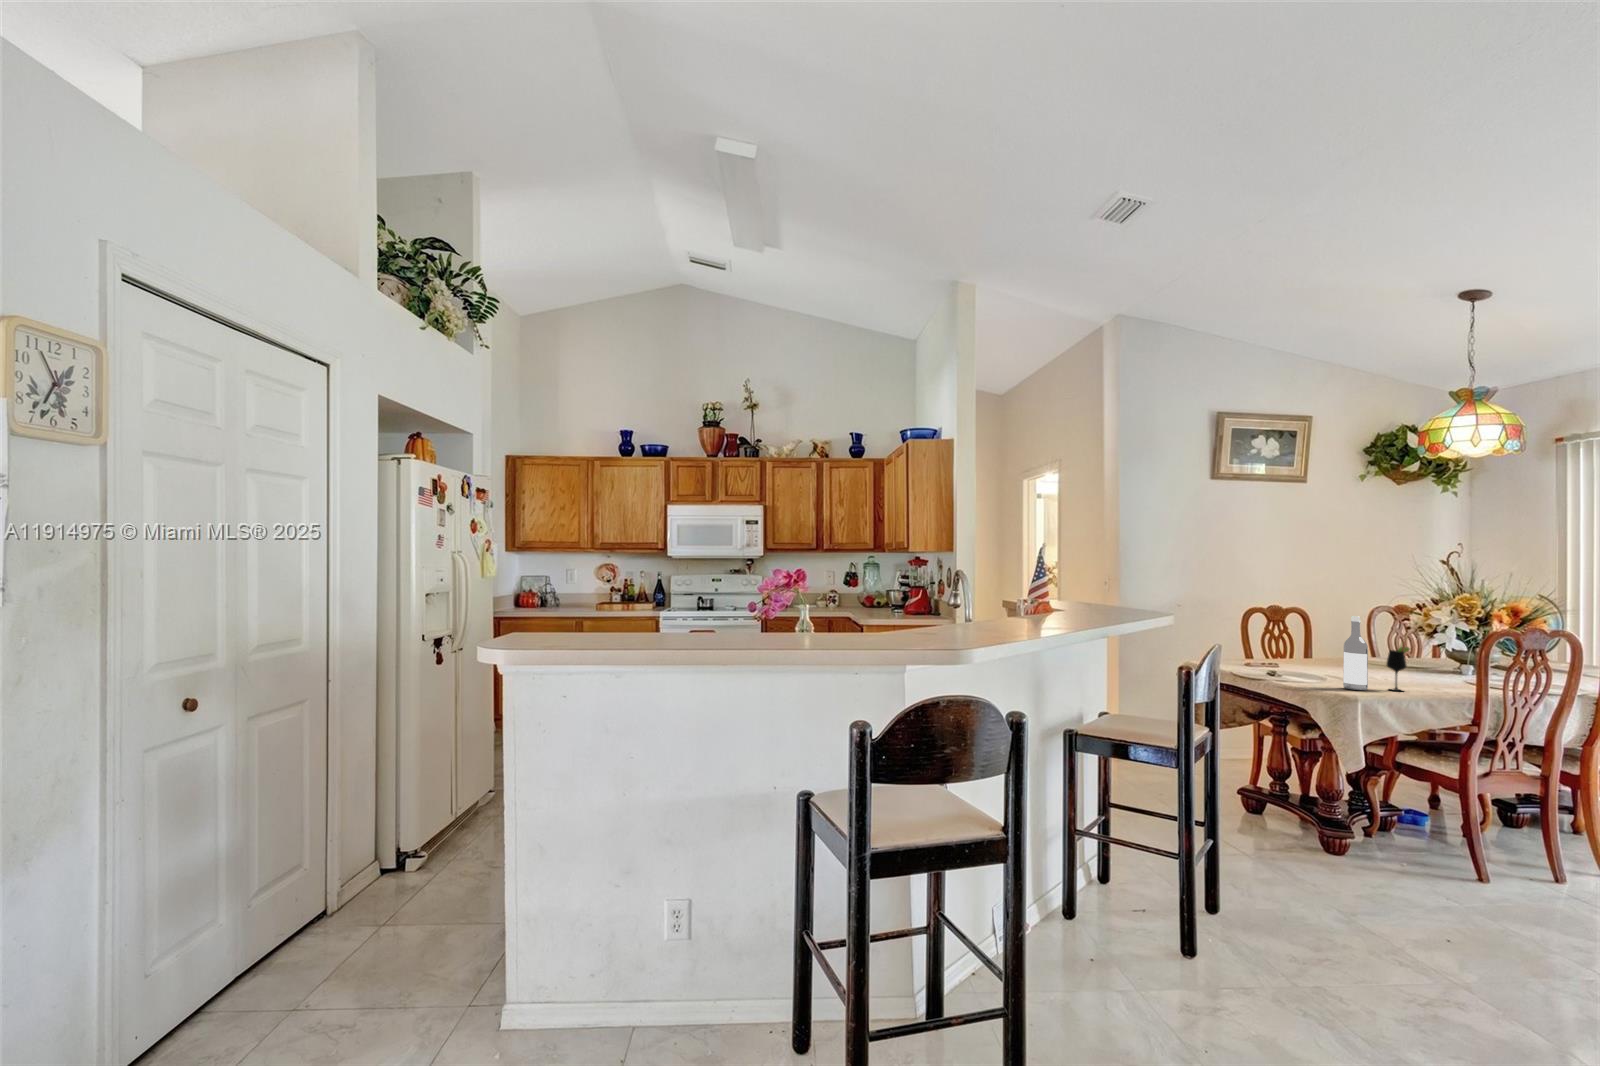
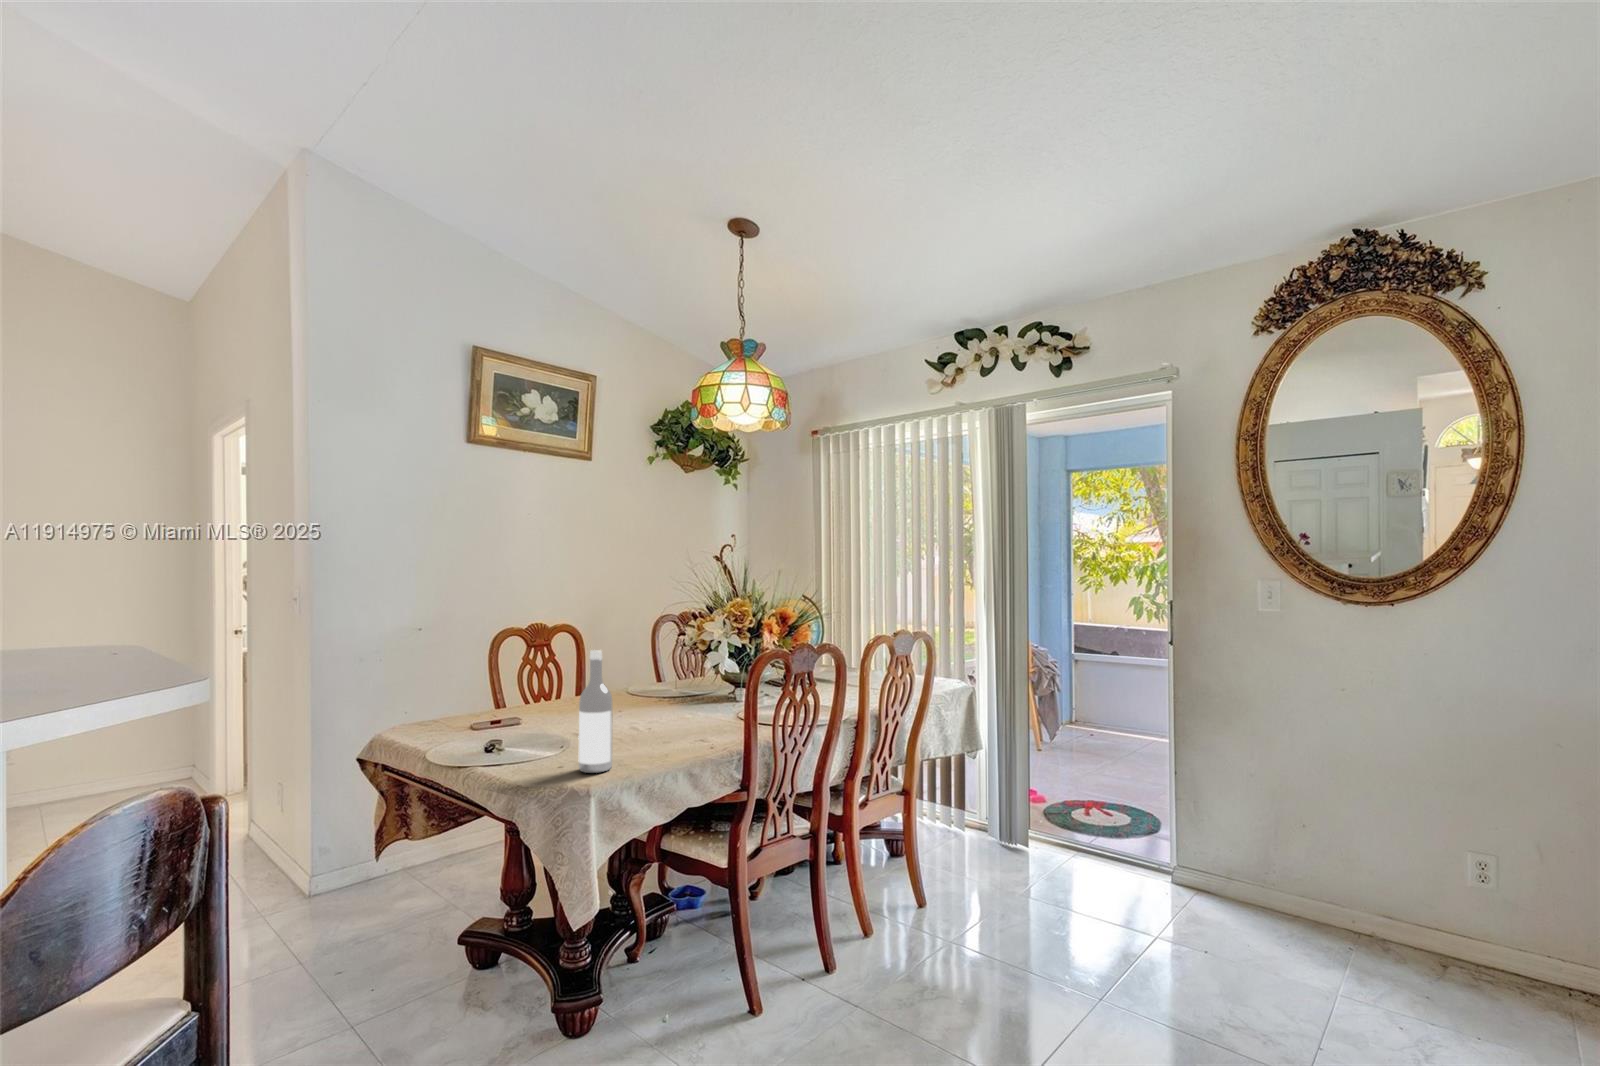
wine glass: present [1387,646,1410,691] -> none [639,684,669,761]

